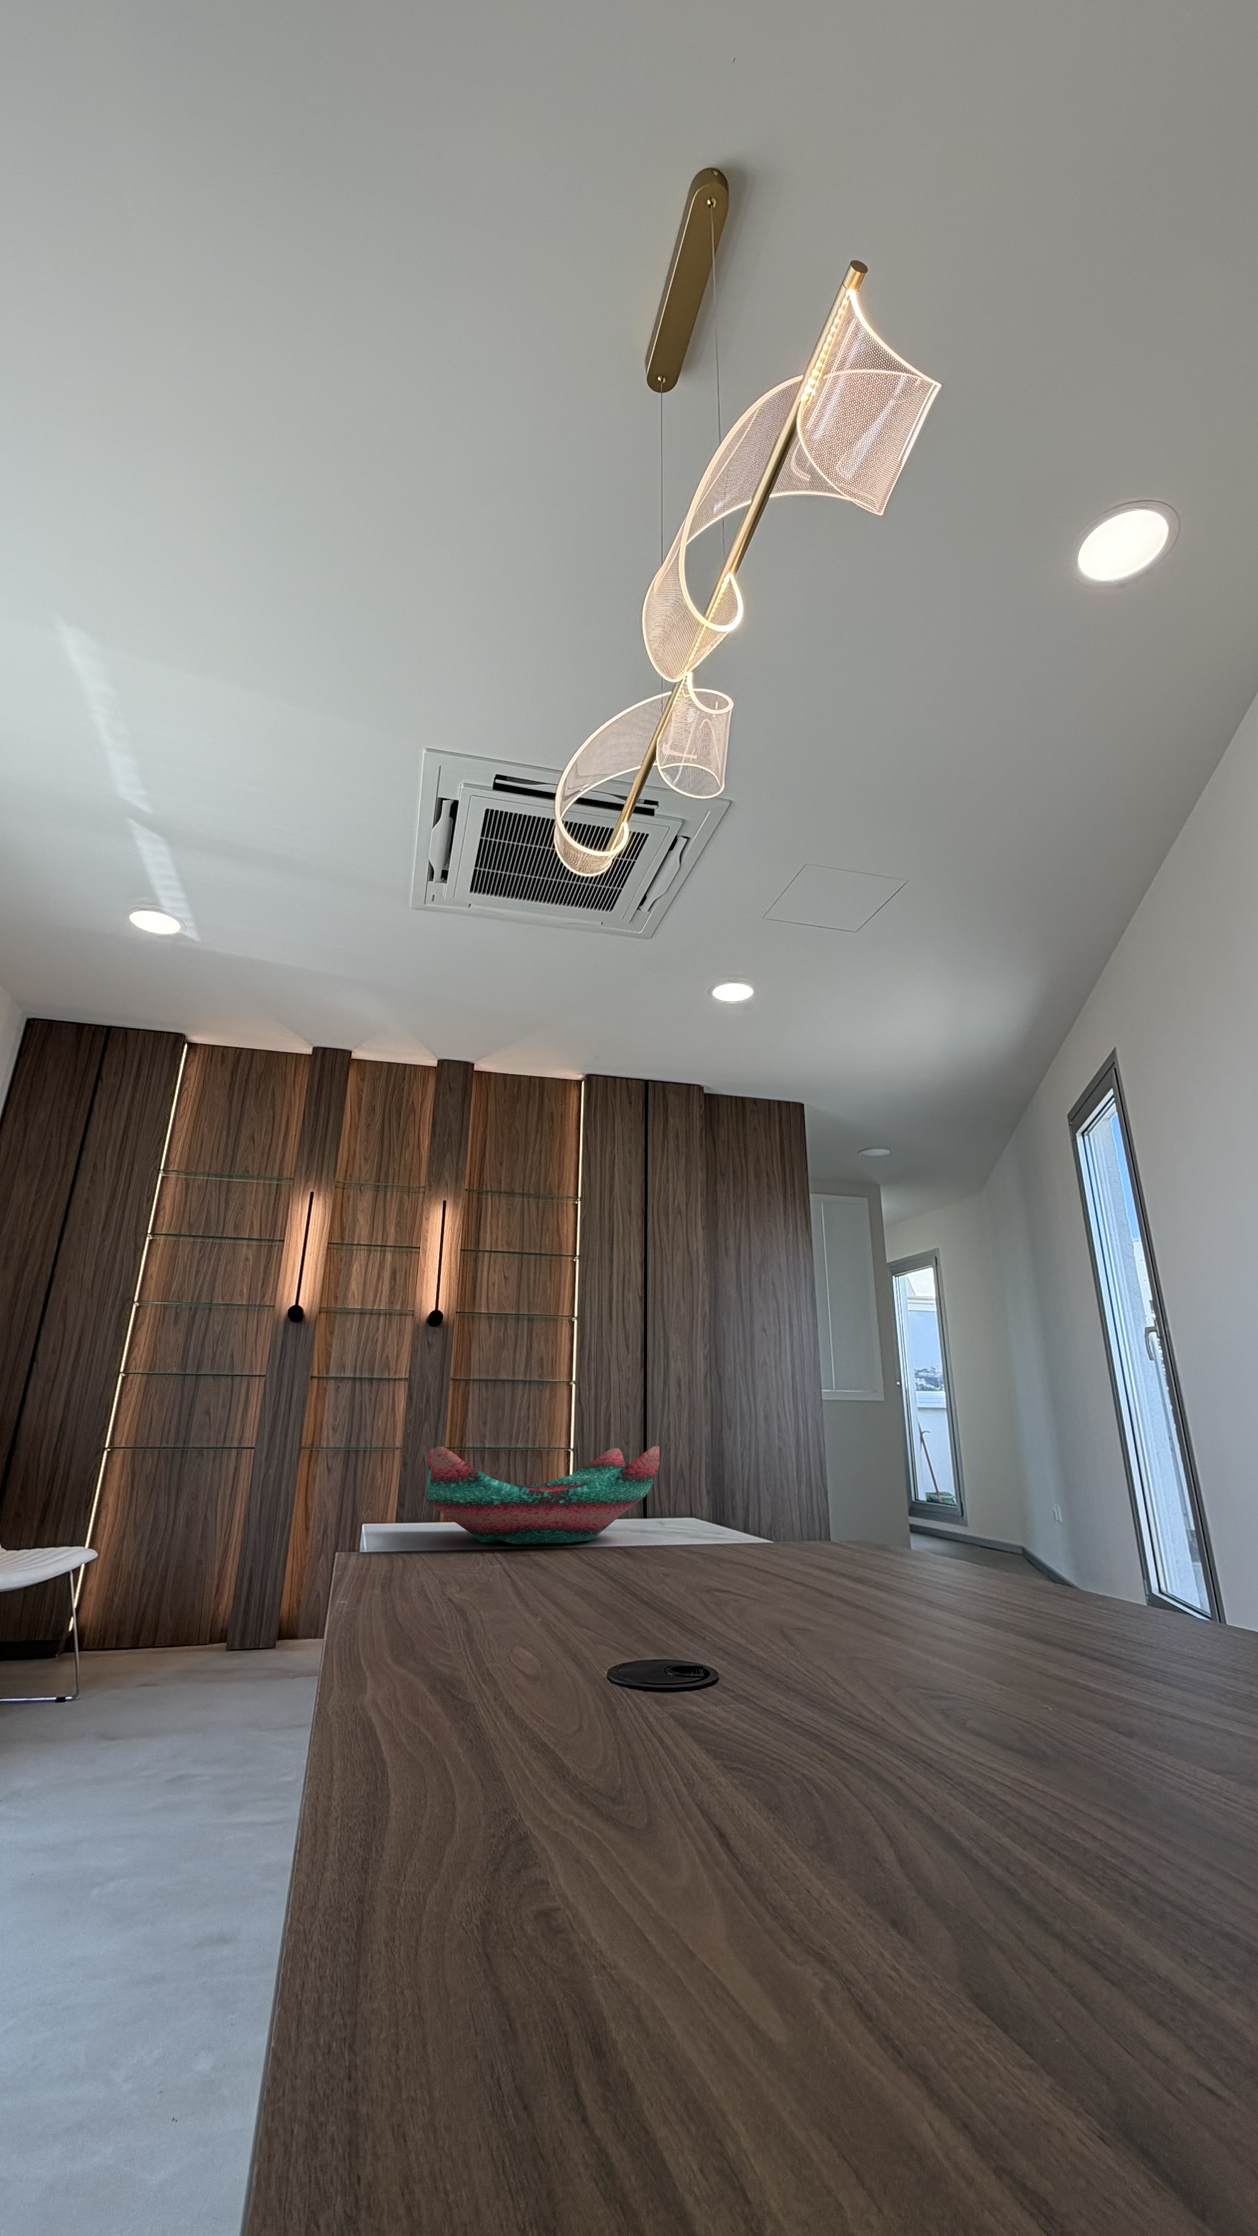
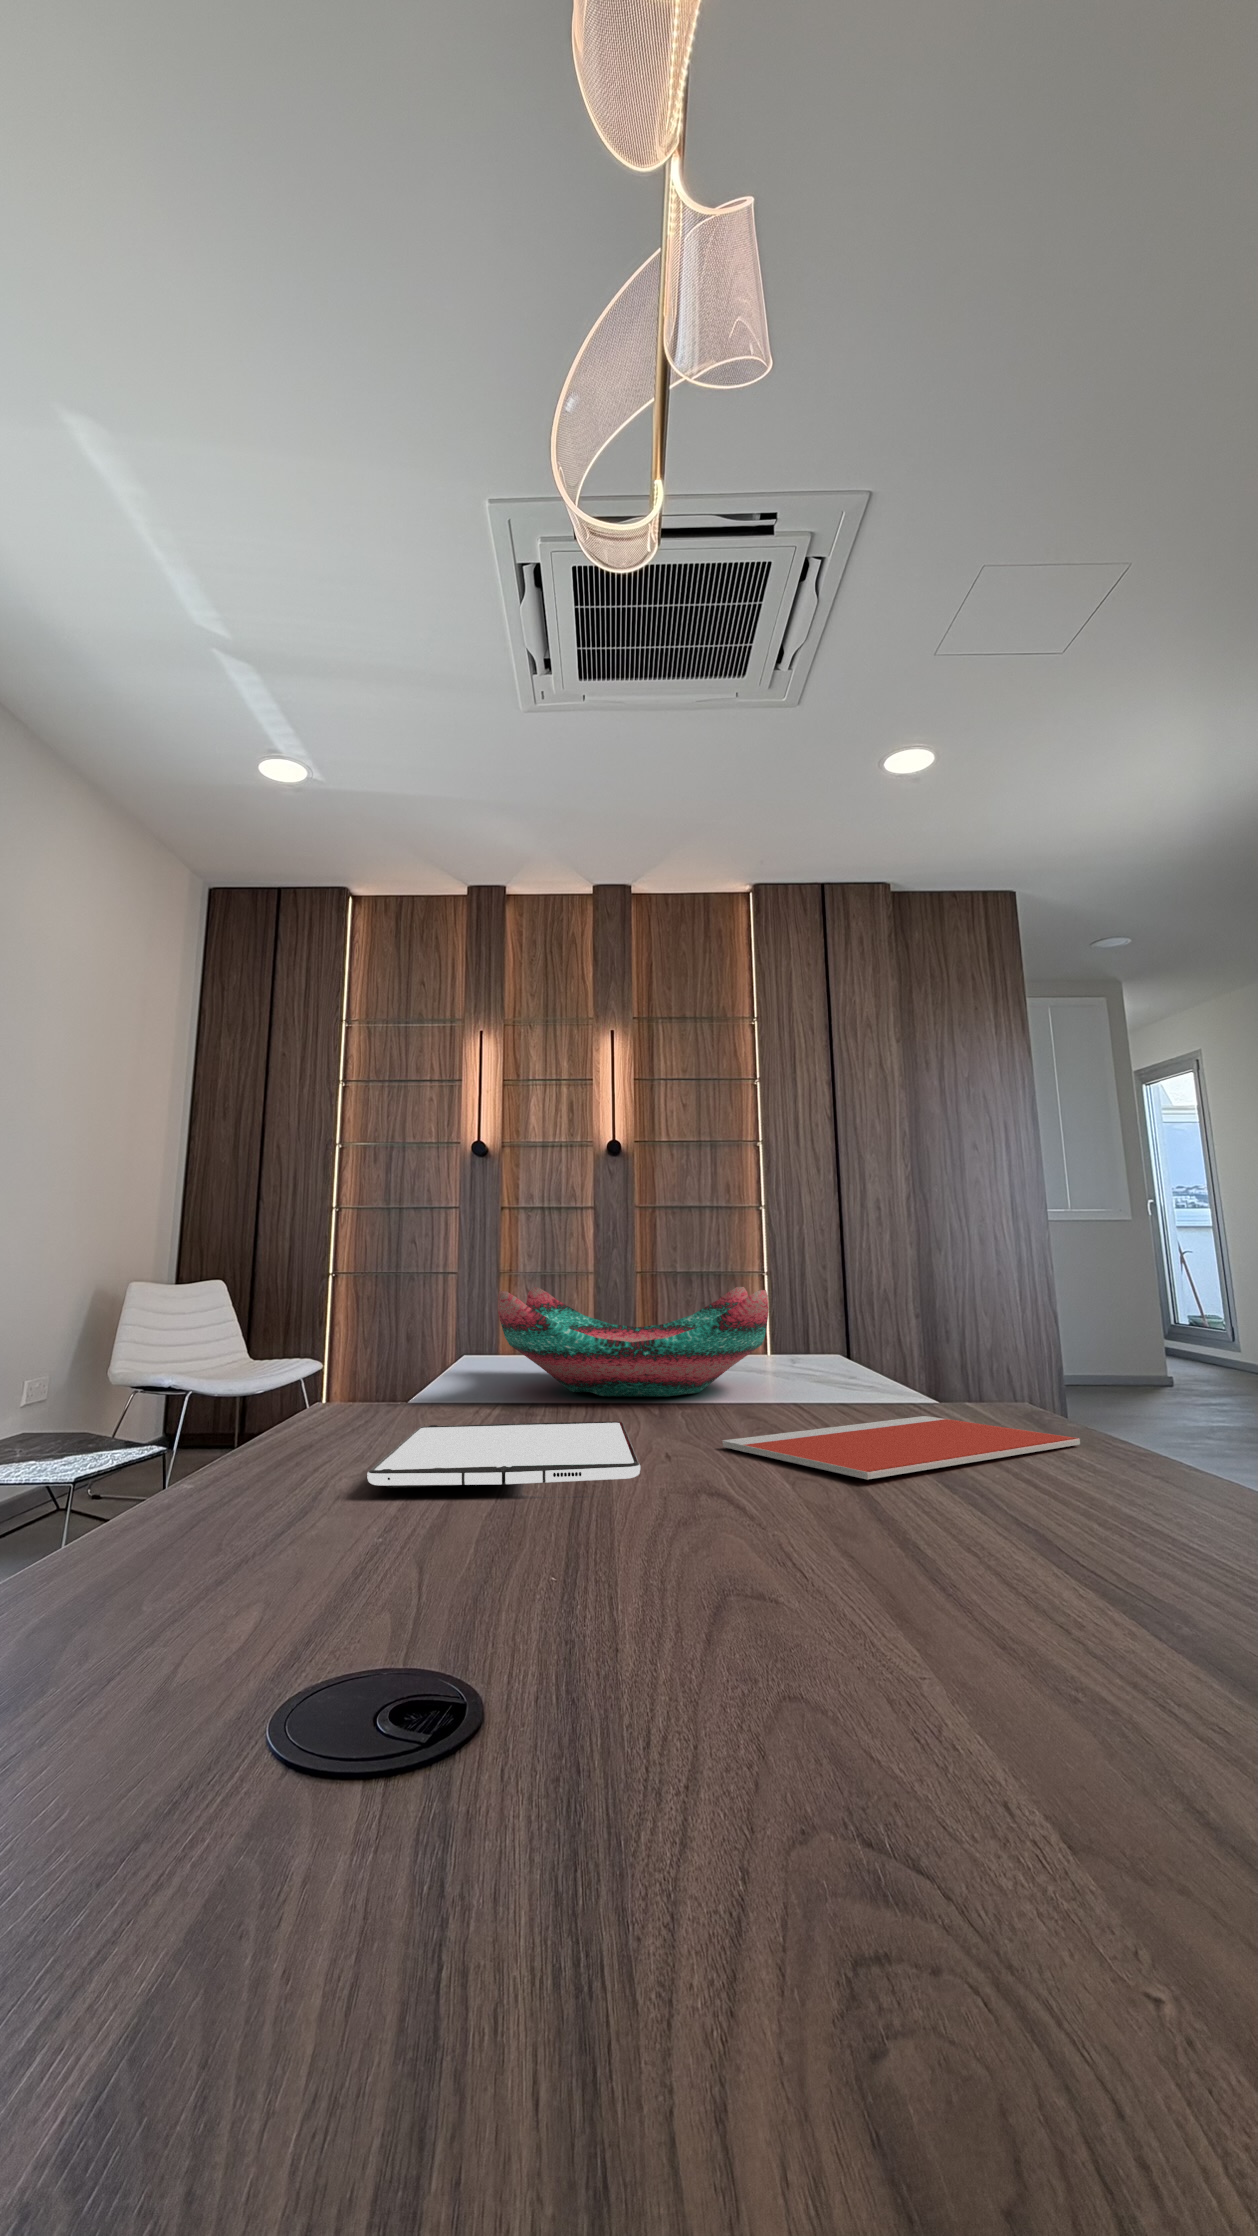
notebook: none [649,1548,900,1581] -> present [722,1416,1080,1480]
tablet: none [390,1555,618,1598] -> present [367,1421,640,1488]

